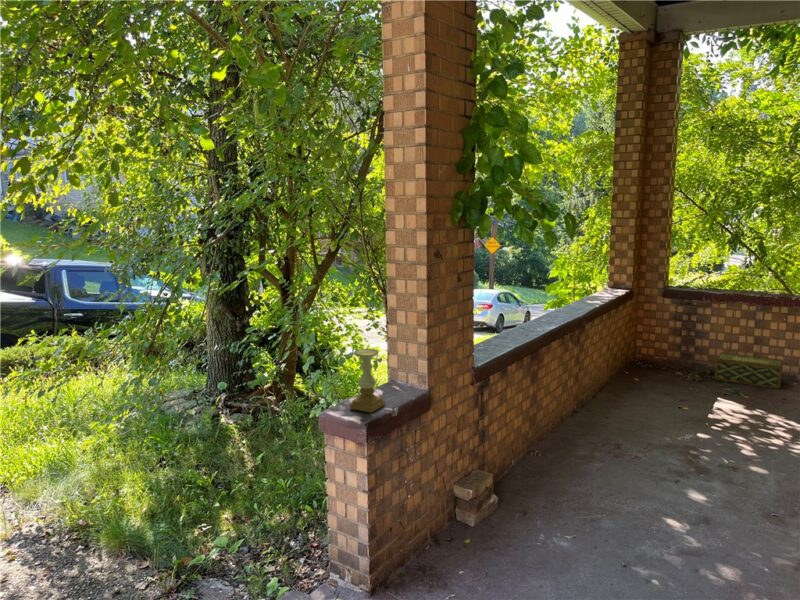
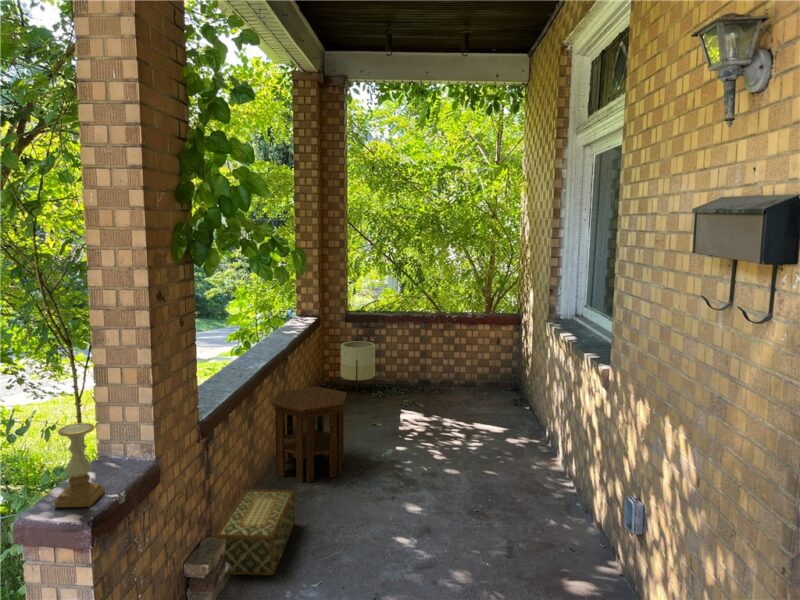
planter: none [651,319,694,375] -> present [341,341,375,395]
woven basket: present [715,352,783,389] -> present [215,489,295,575]
side table: none [559,357,641,448] -> present [271,387,347,482]

